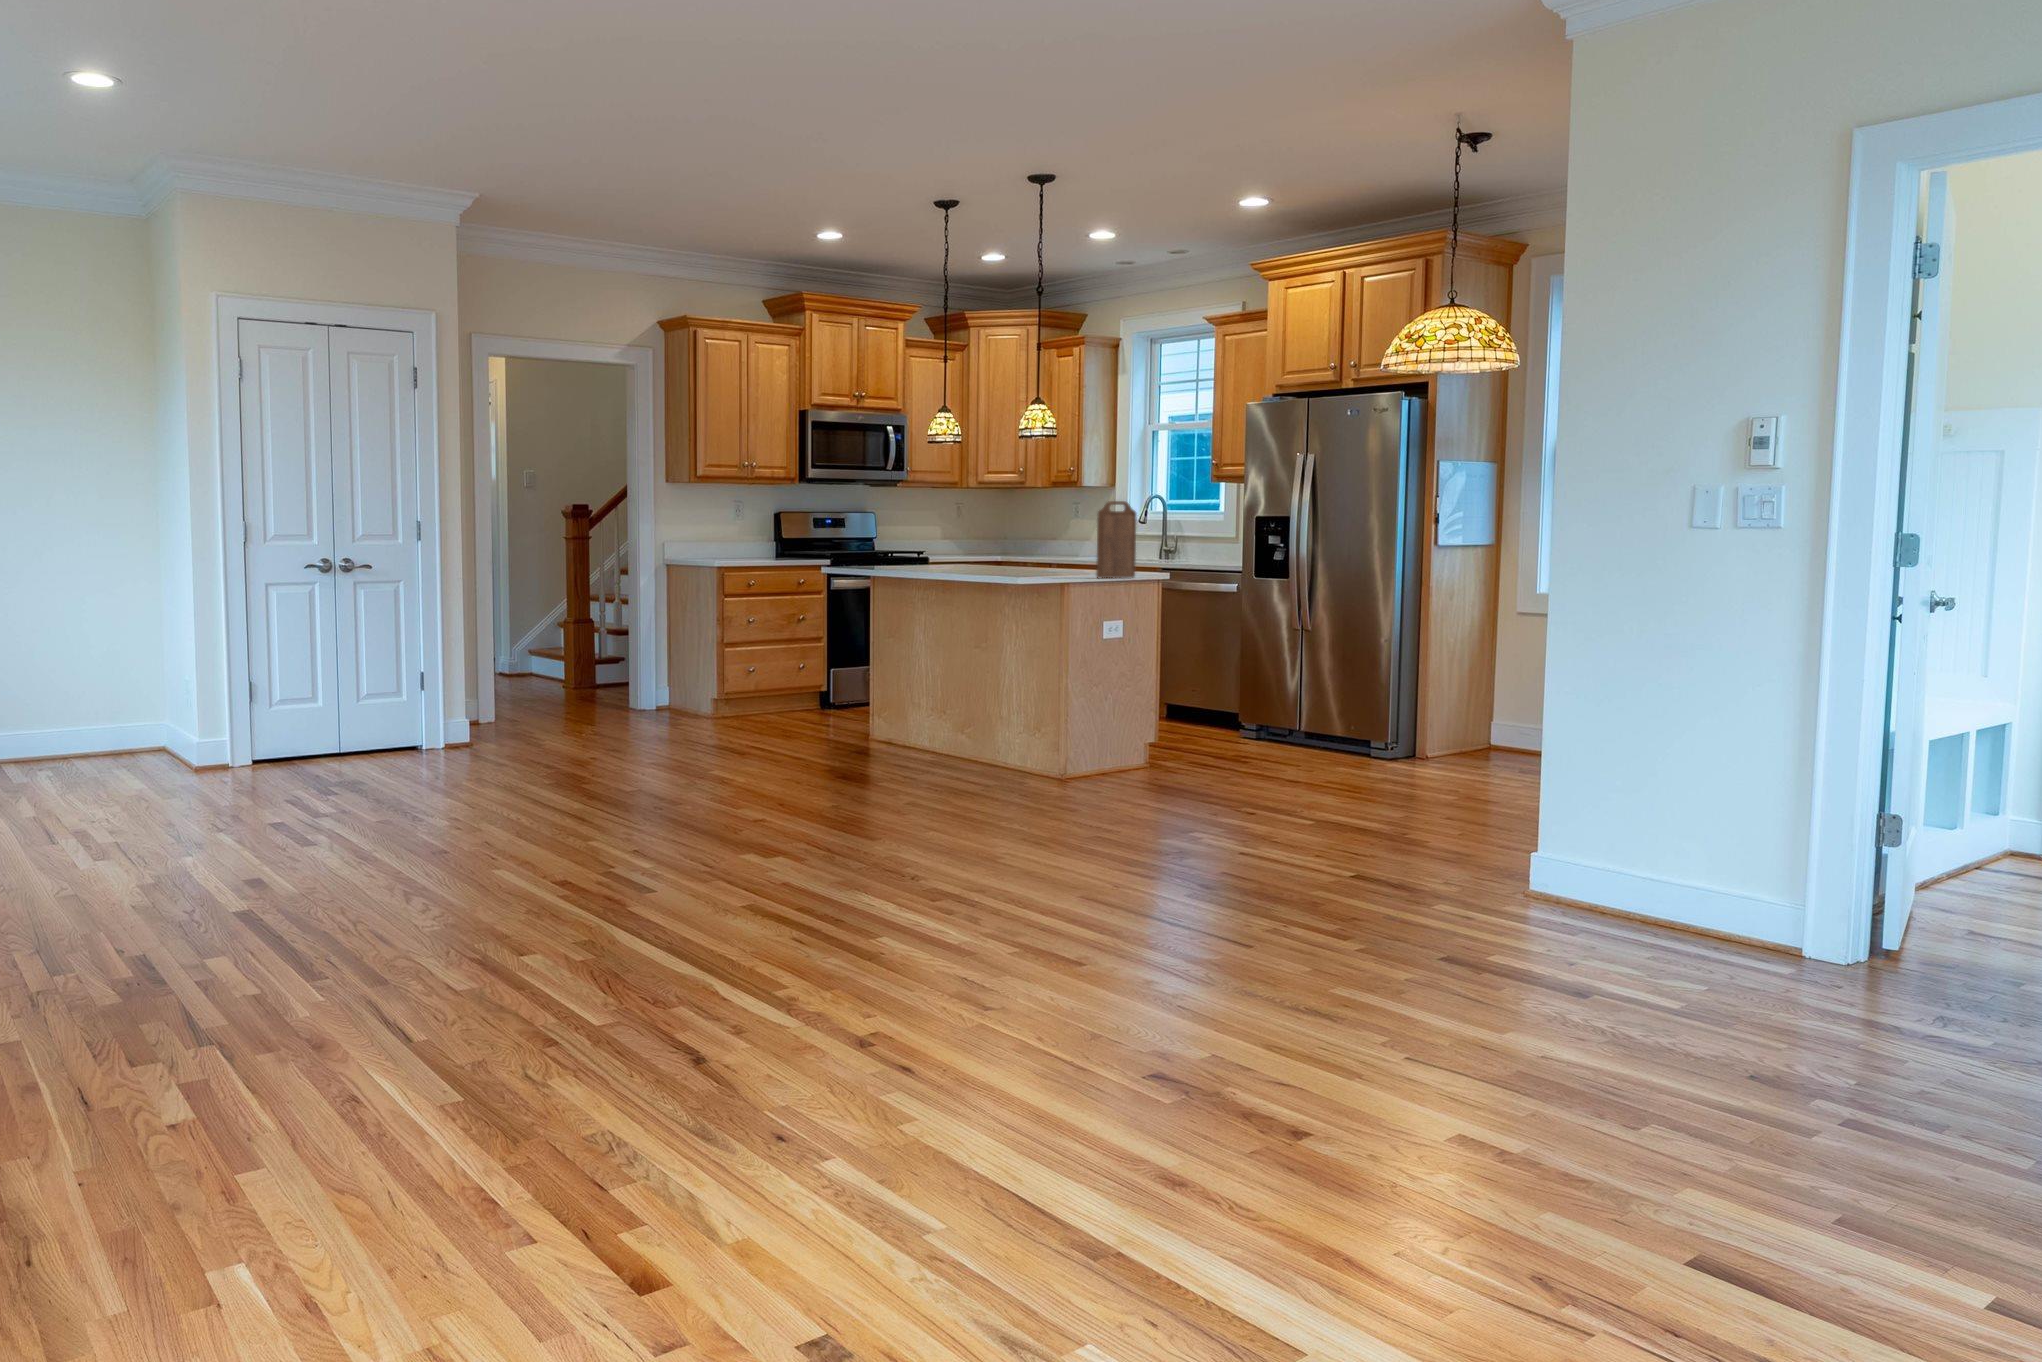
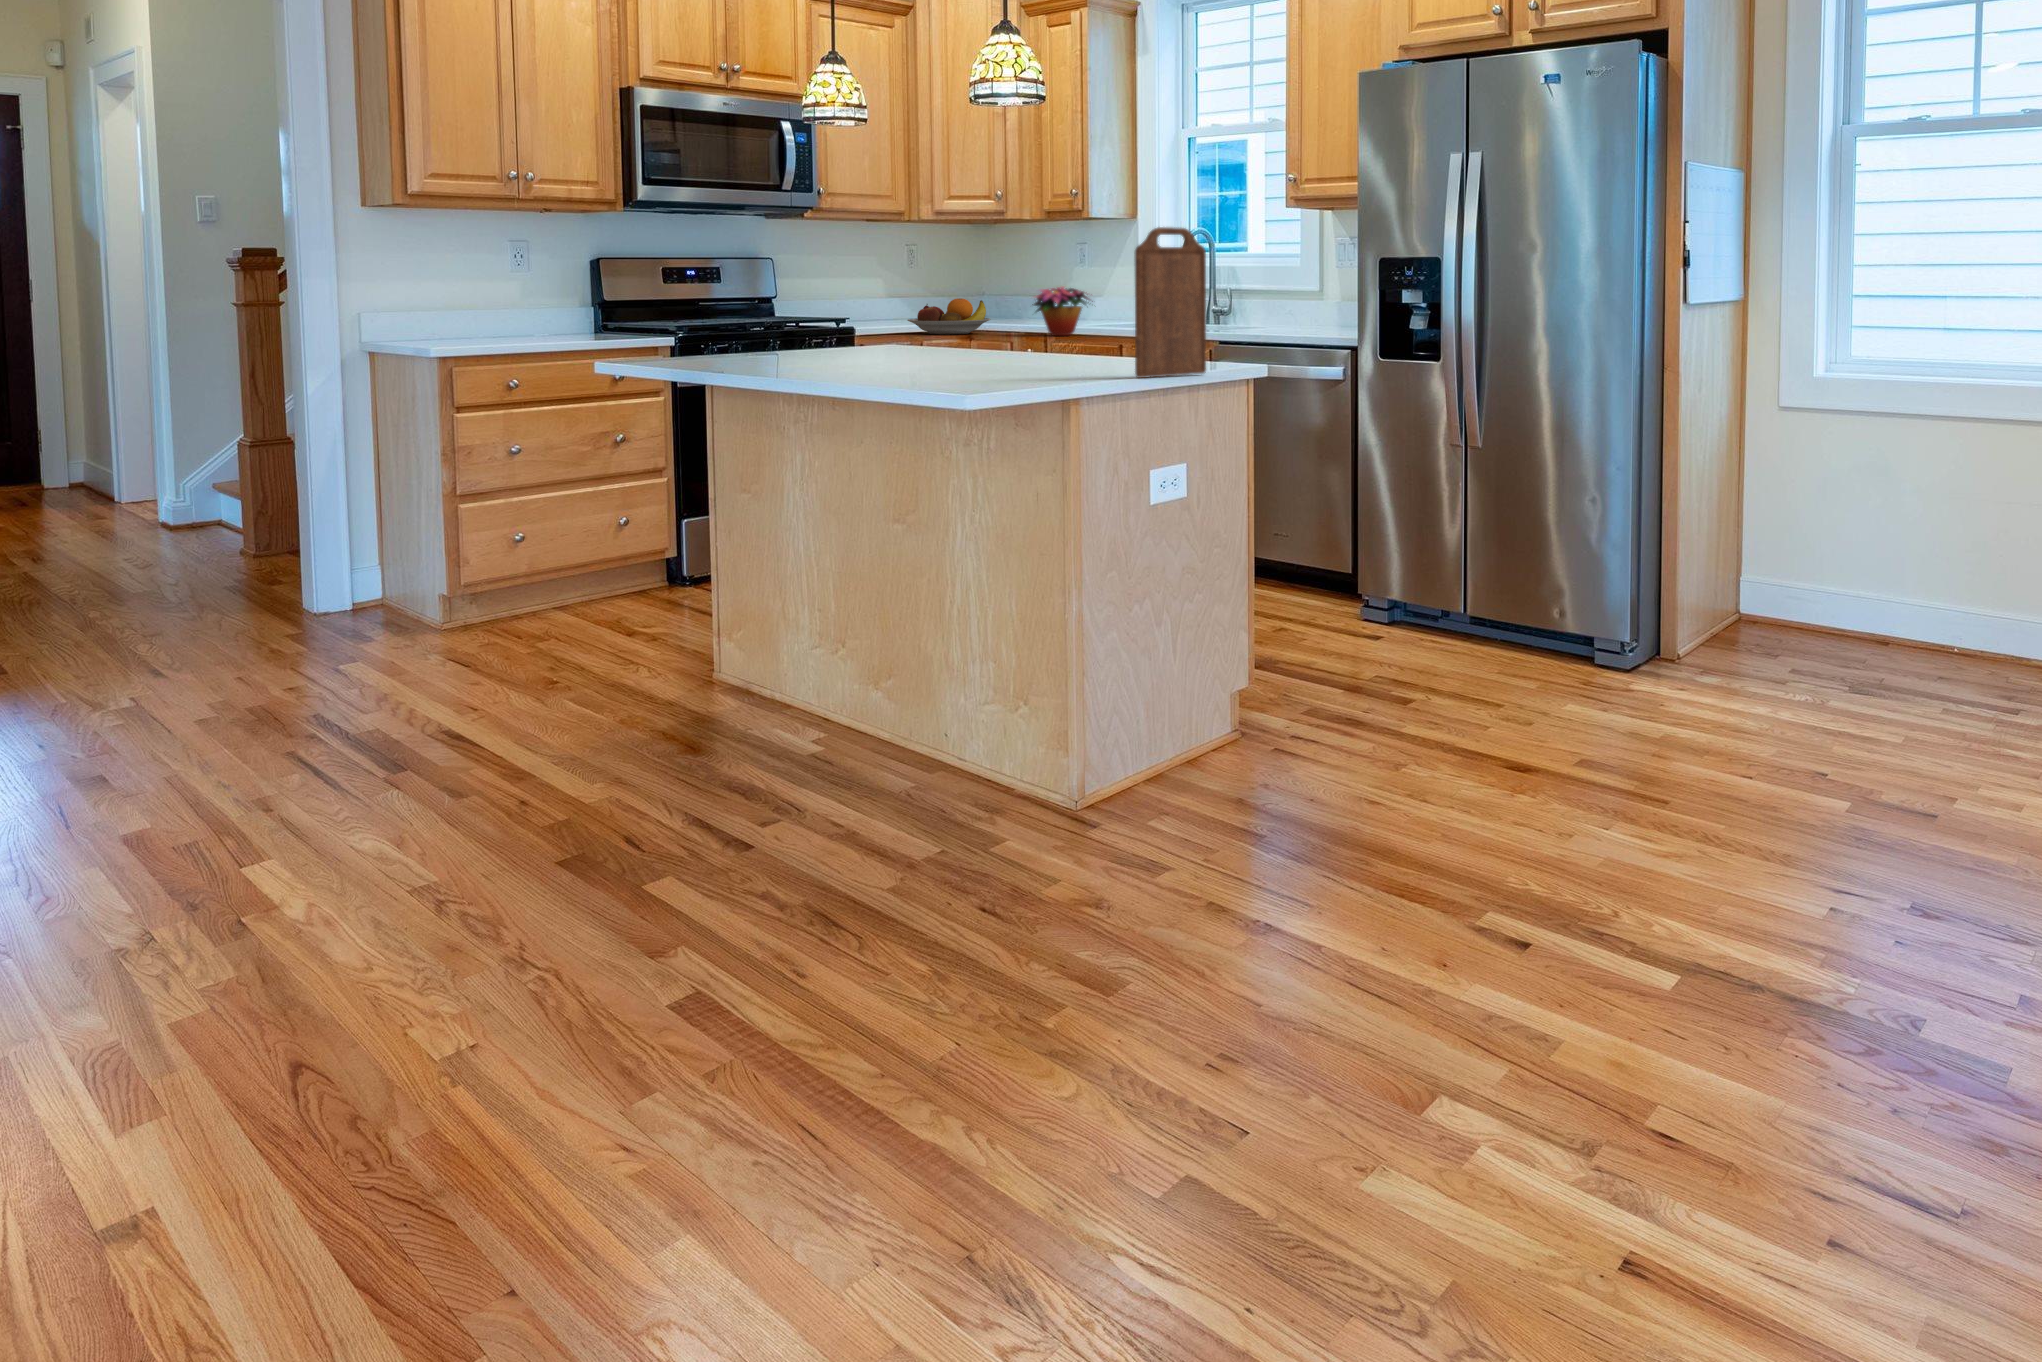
flower arrangement: none [1038,532,1088,565] -> present [1032,287,1093,336]
fruit bowl: none [960,540,1014,563] -> present [908,298,990,335]

